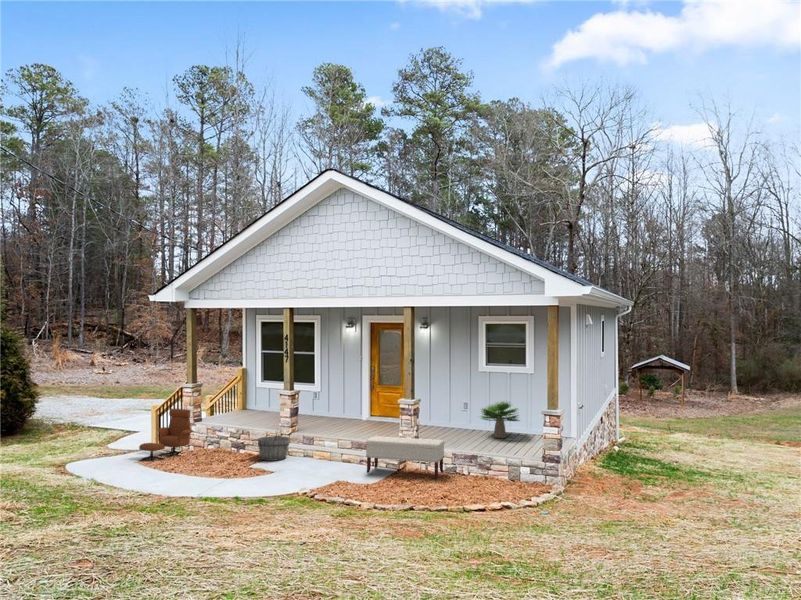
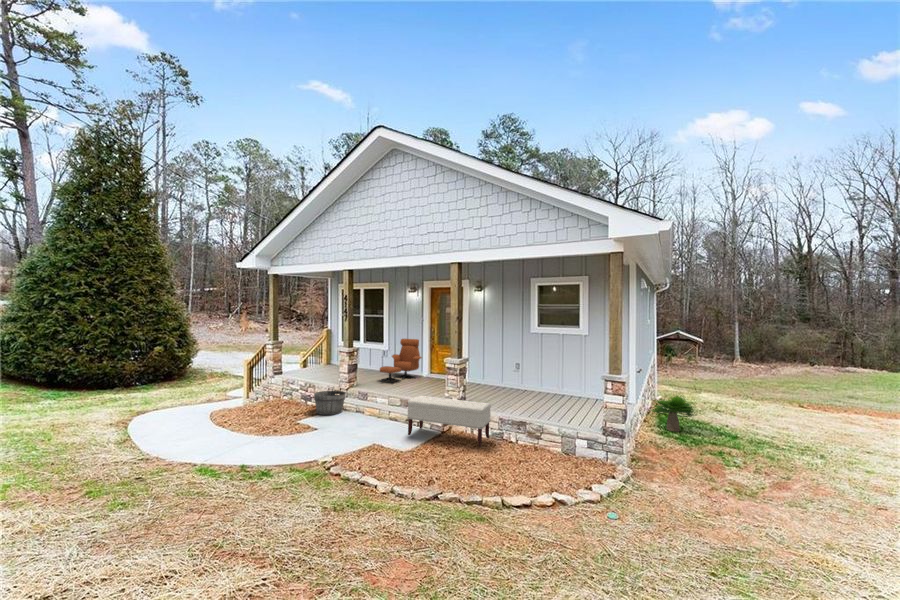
potted plant: present [481,402,520,438] -> present [651,395,695,432]
lounge chair: present [139,409,193,462] -> present [380,339,422,383]

